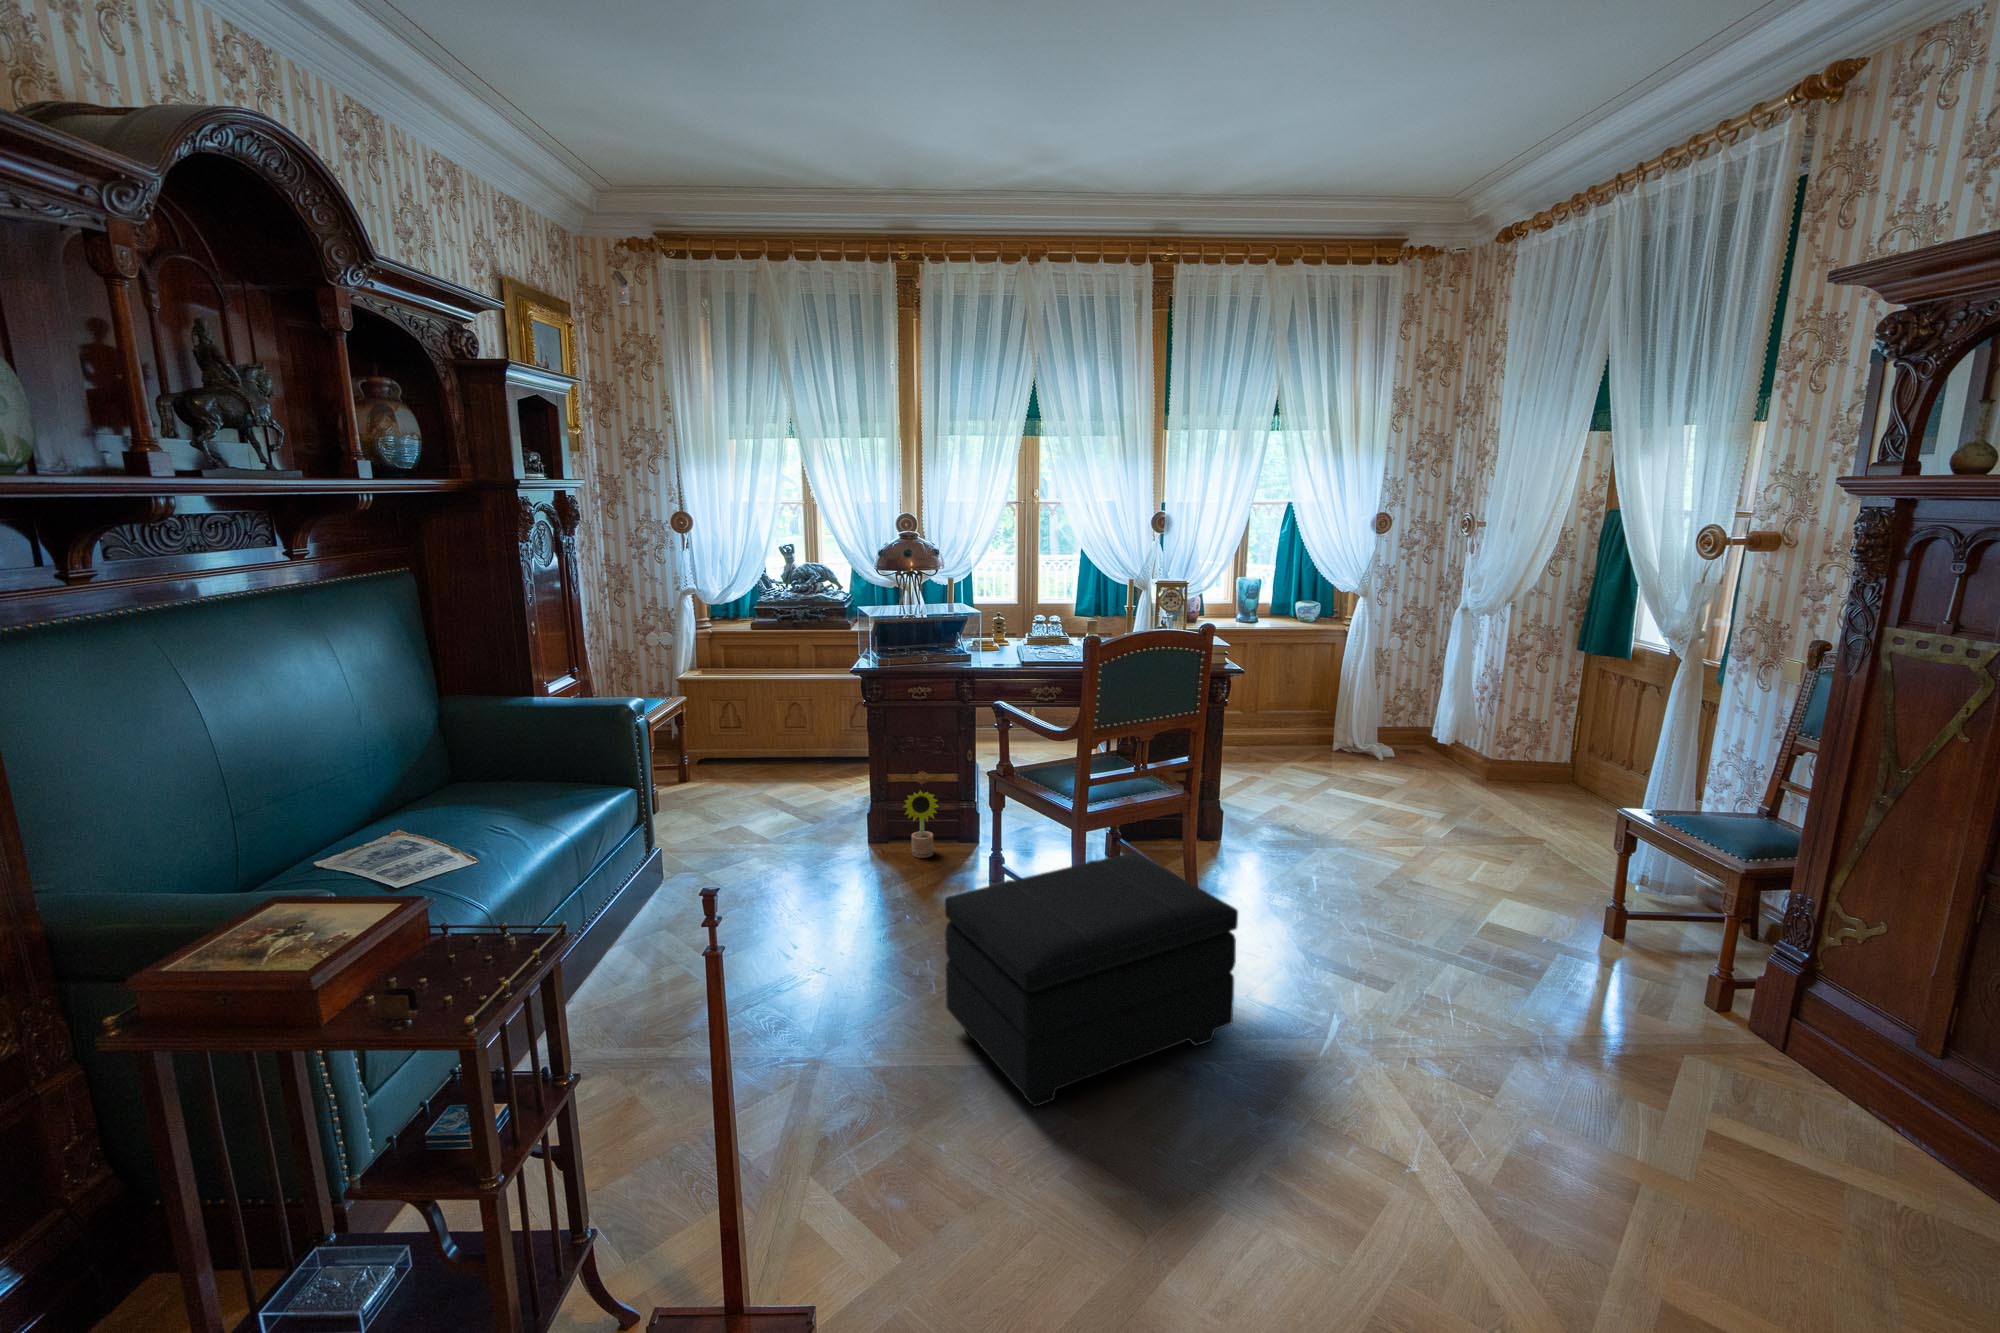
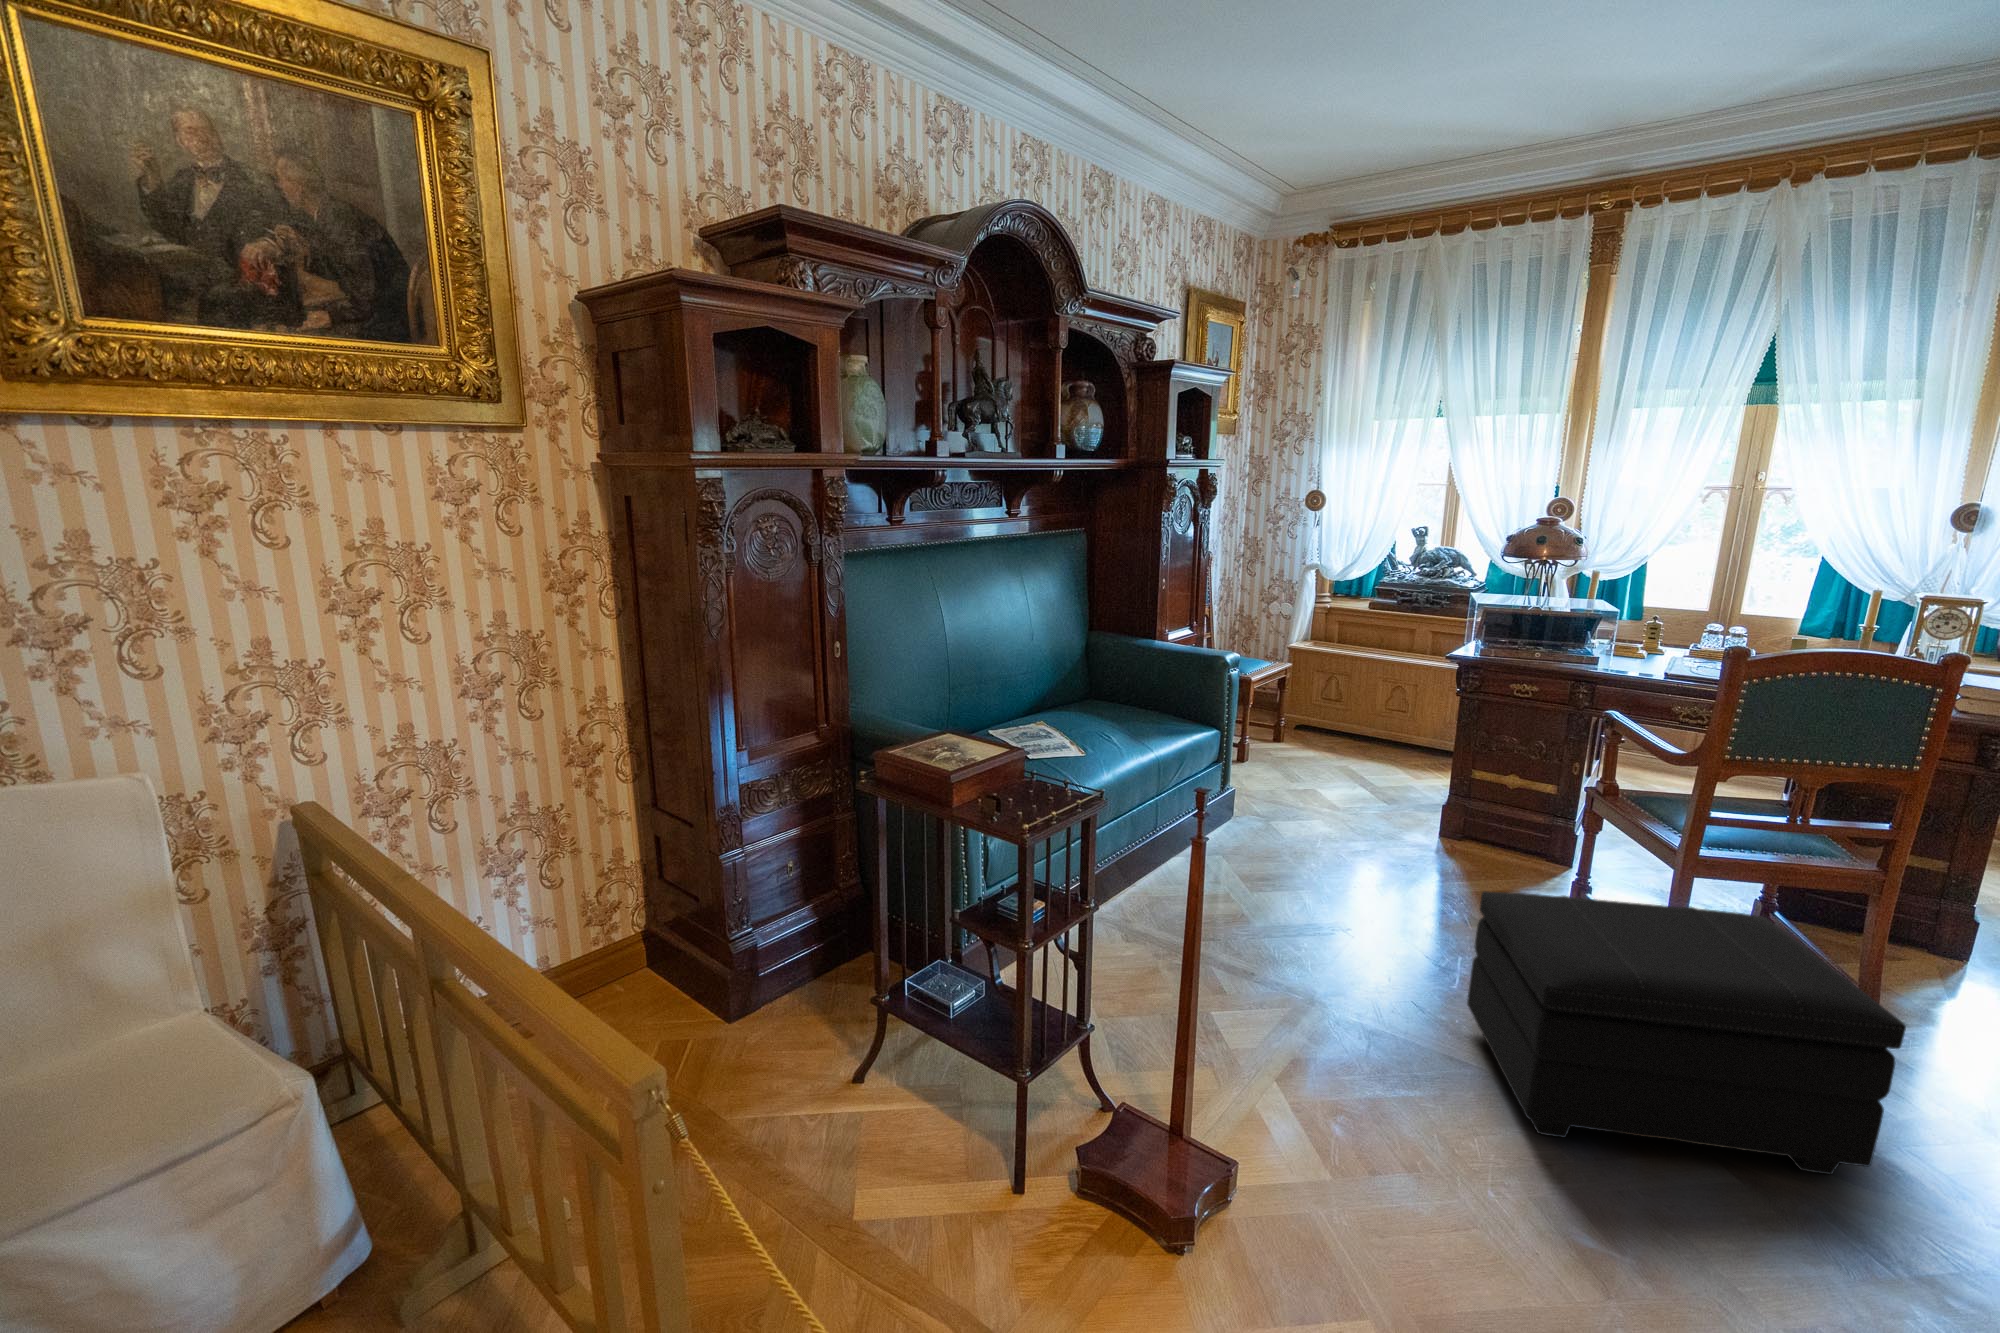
decorative plant: present [903,790,939,858] -> none [1482,790,1527,862]

